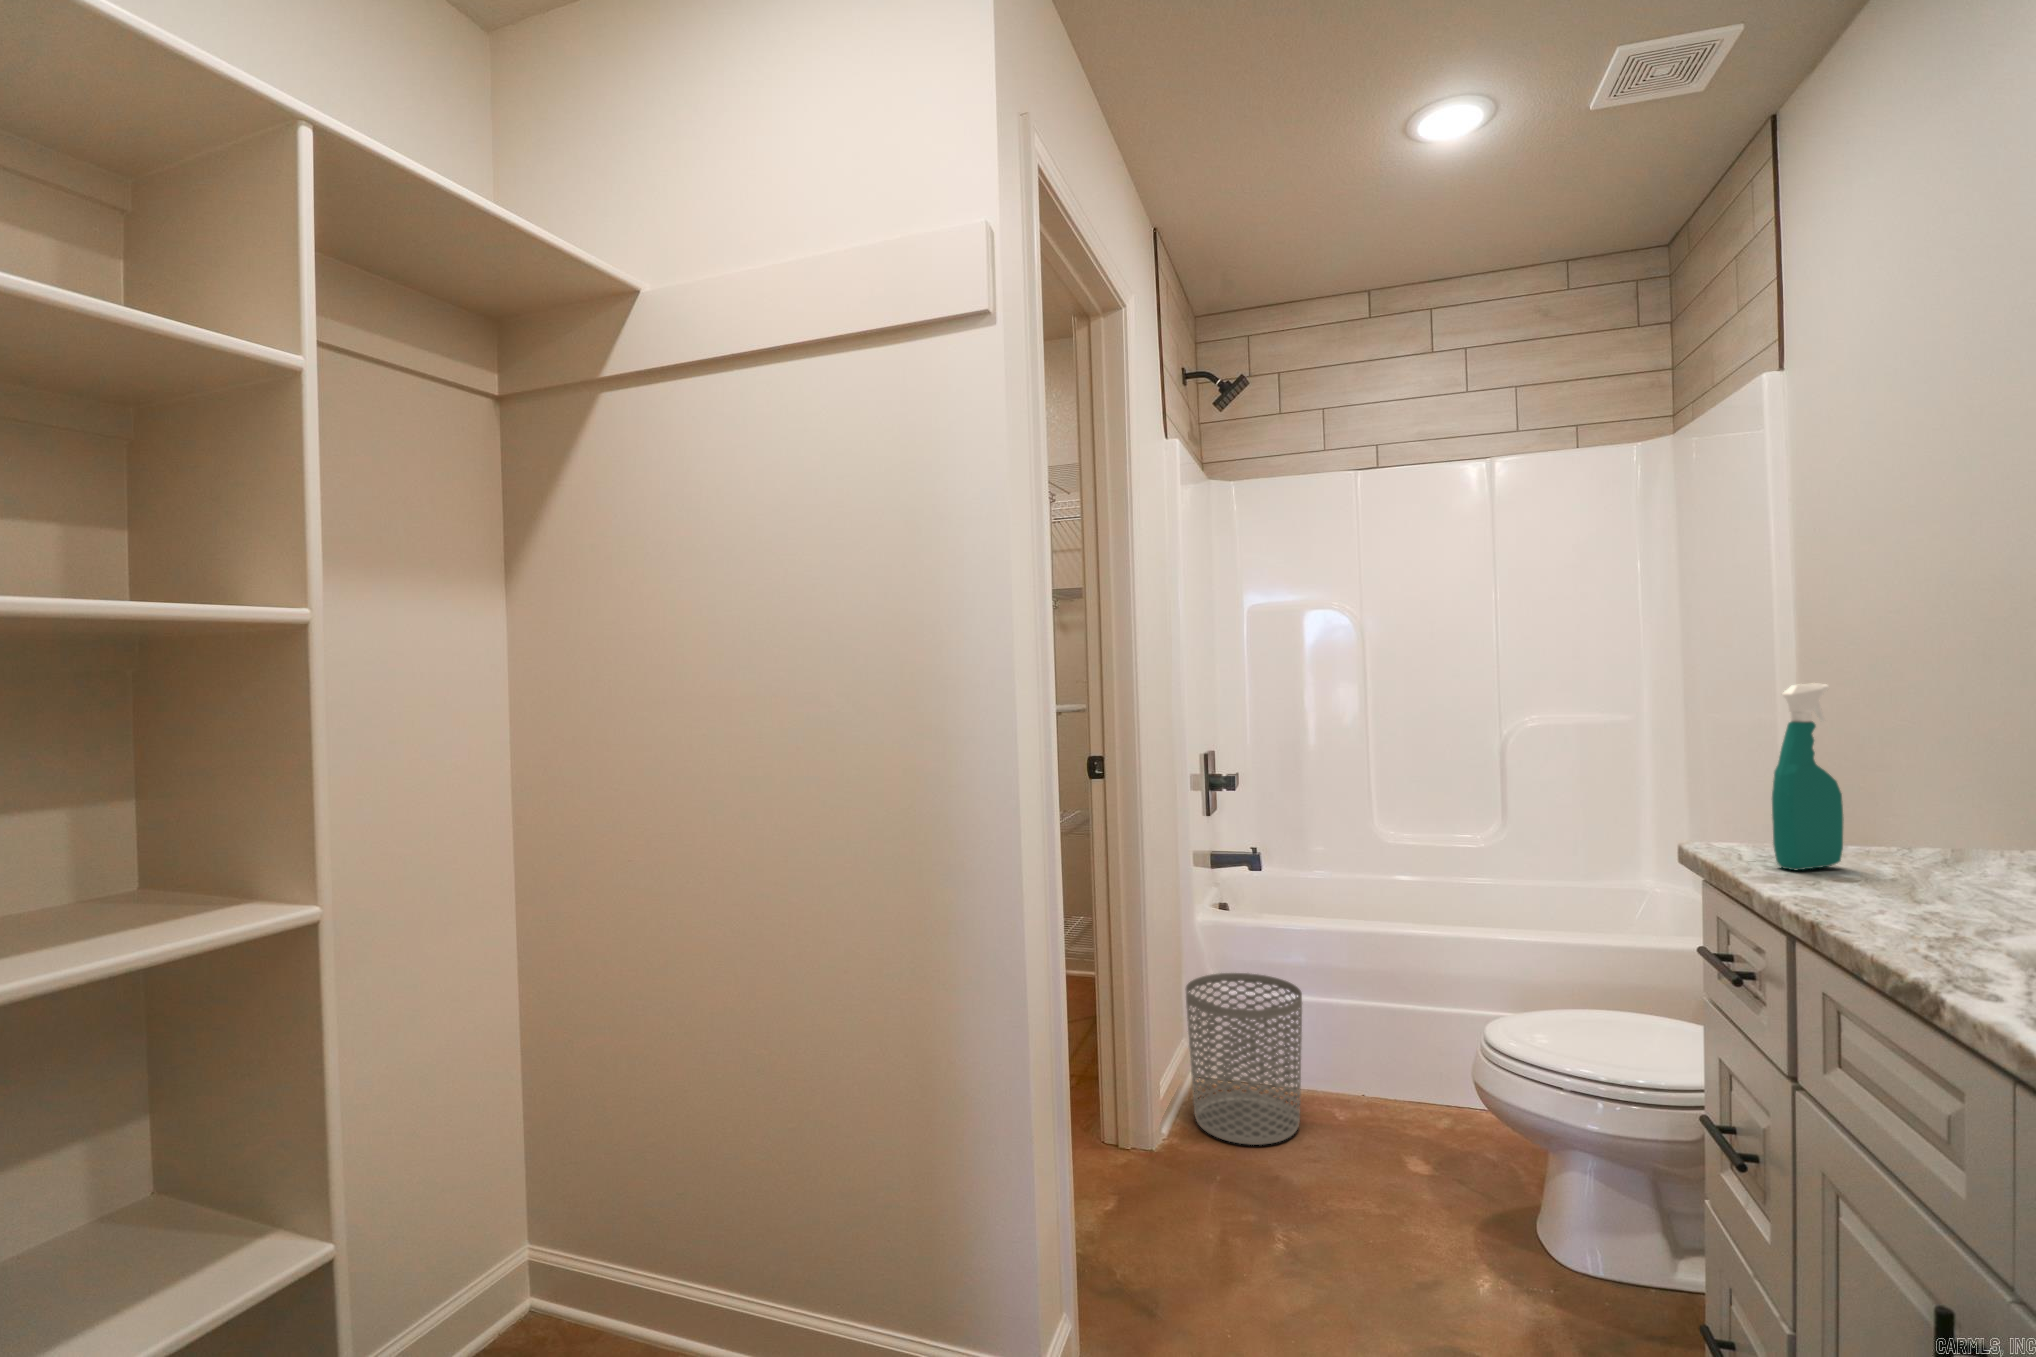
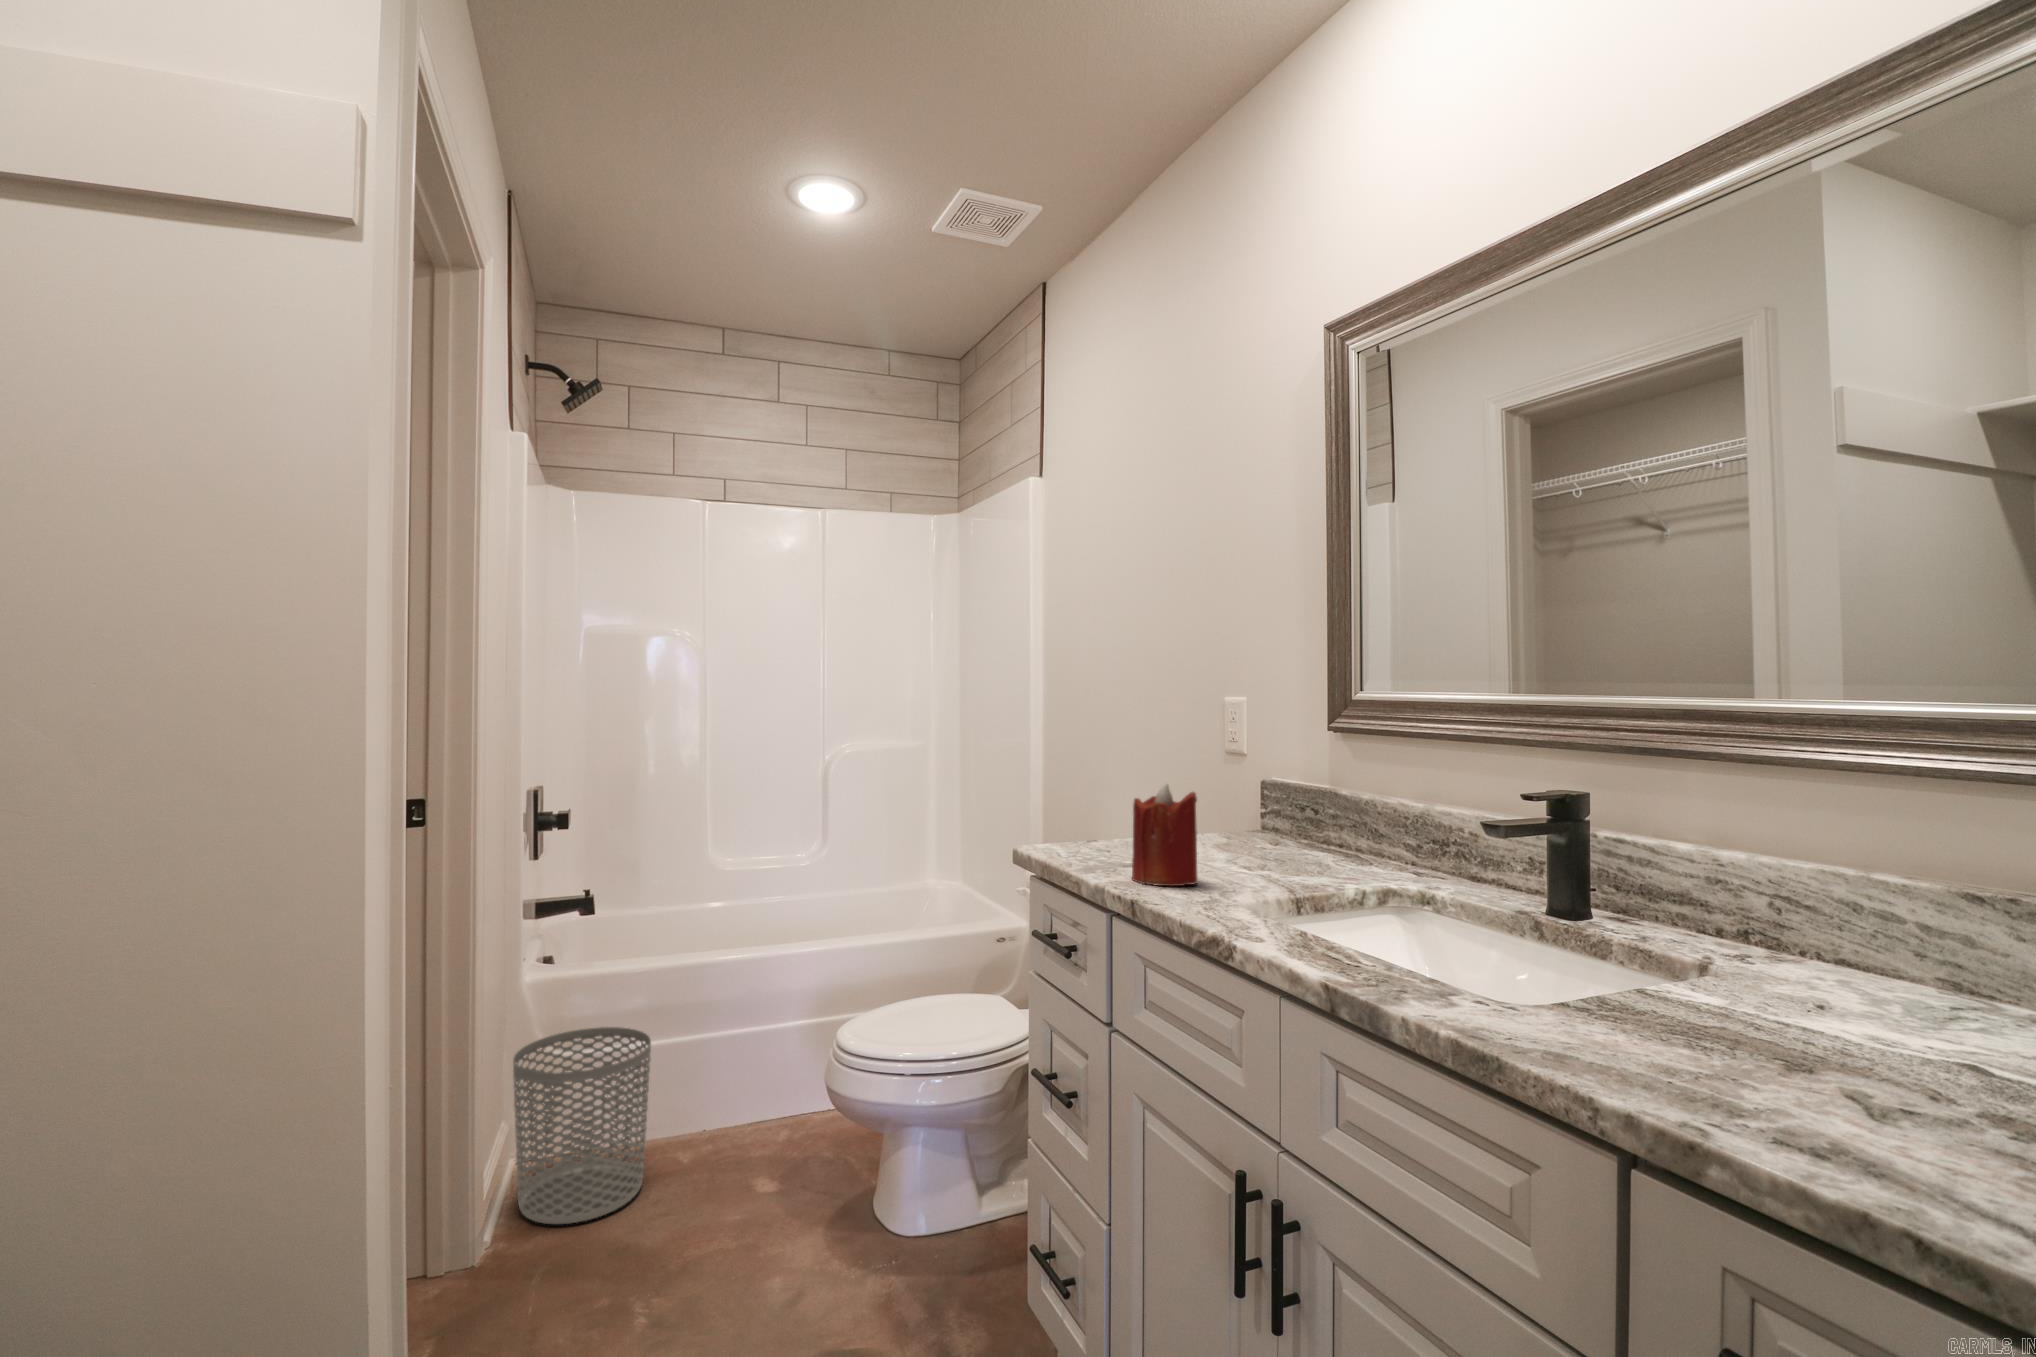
spray bottle: present [1772,683,1843,870] -> none [1083,718,1121,862]
candle: none [1836,773,1956,915] -> present [1132,784,1198,886]

